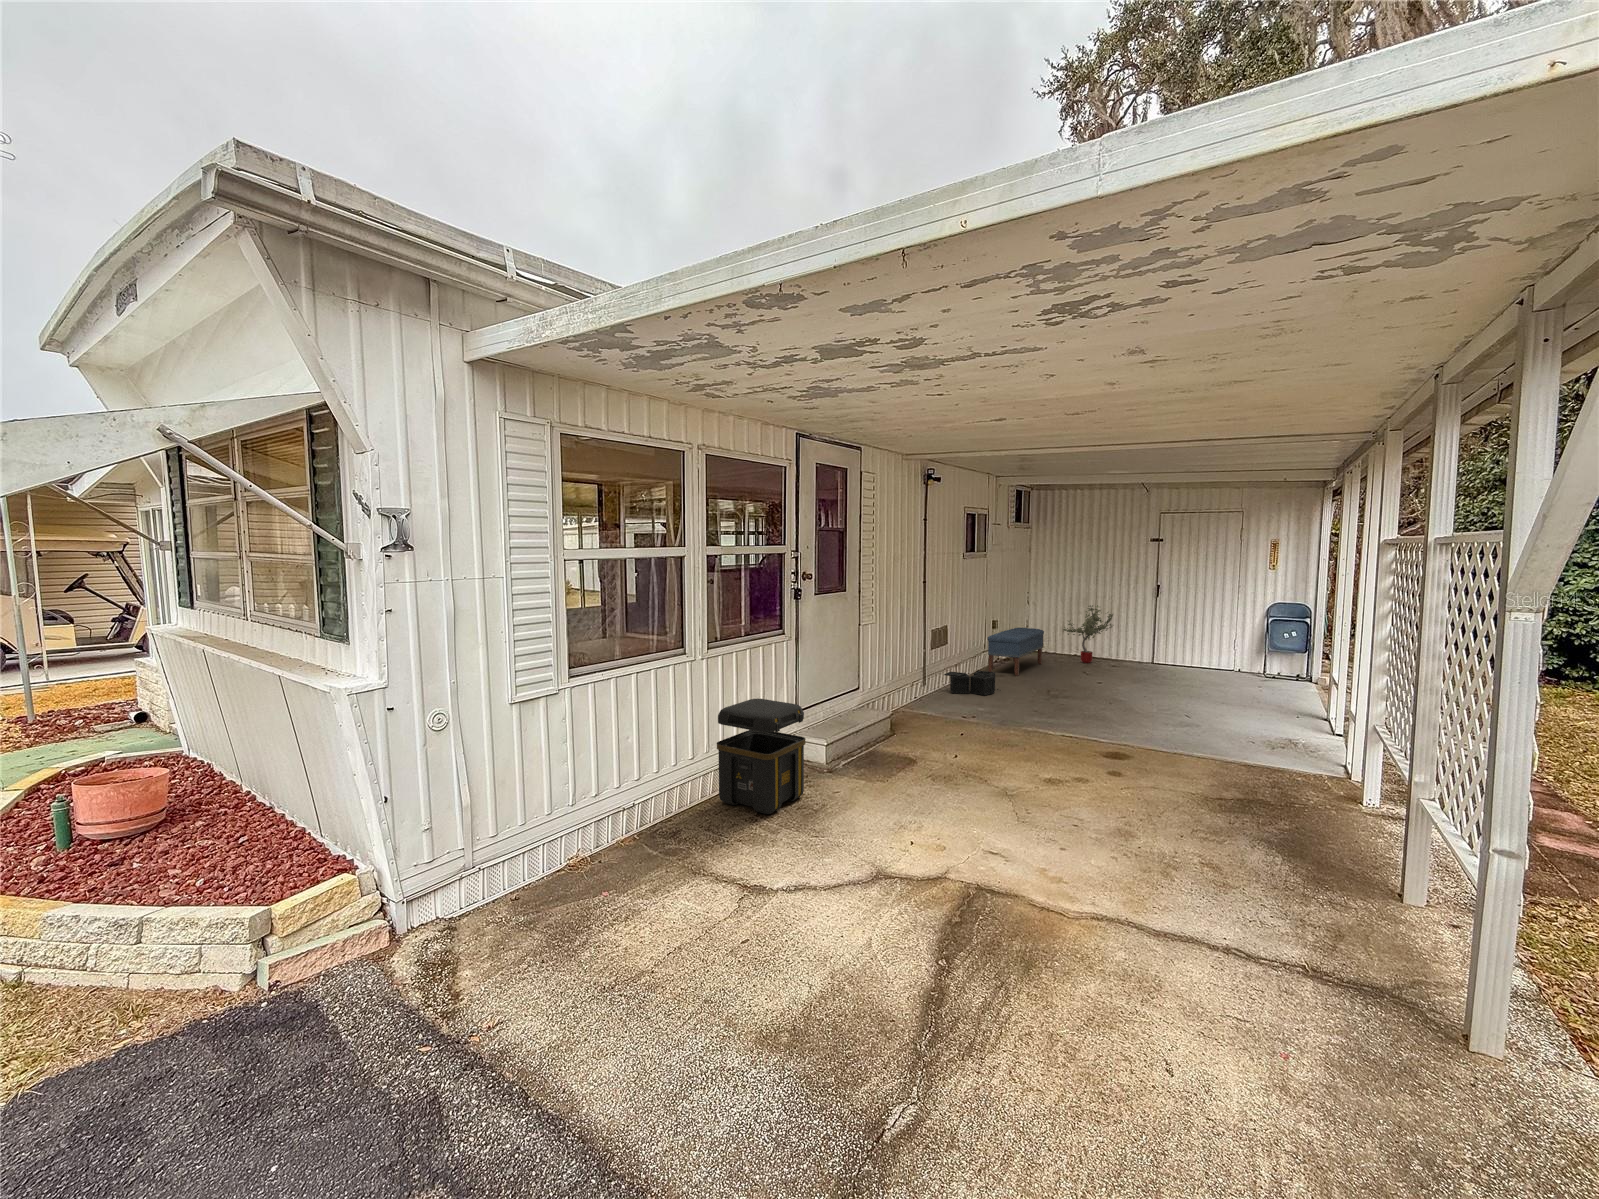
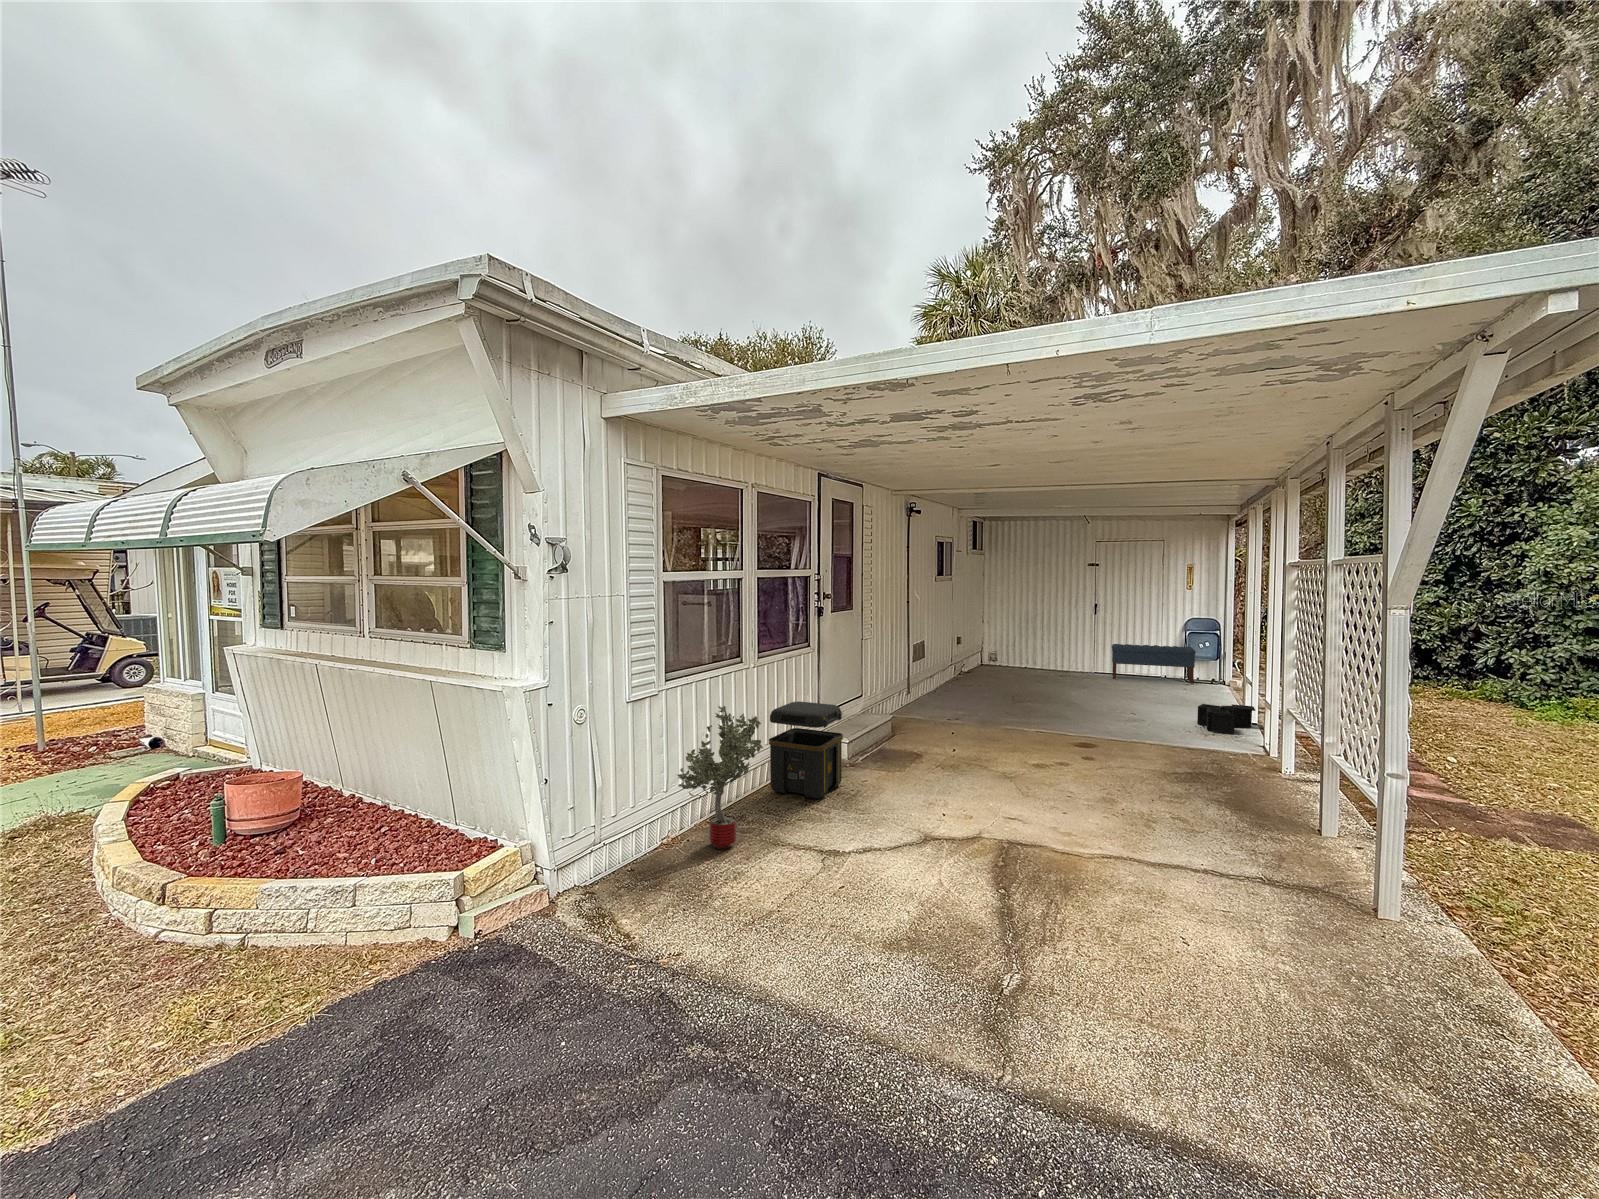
potted tree: present [1063,605,1113,663] -> present [677,706,763,849]
bench: present [988,628,1044,676] -> present [1112,644,1196,684]
storage bin: present [944,671,998,696] -> present [1197,704,1255,734]

